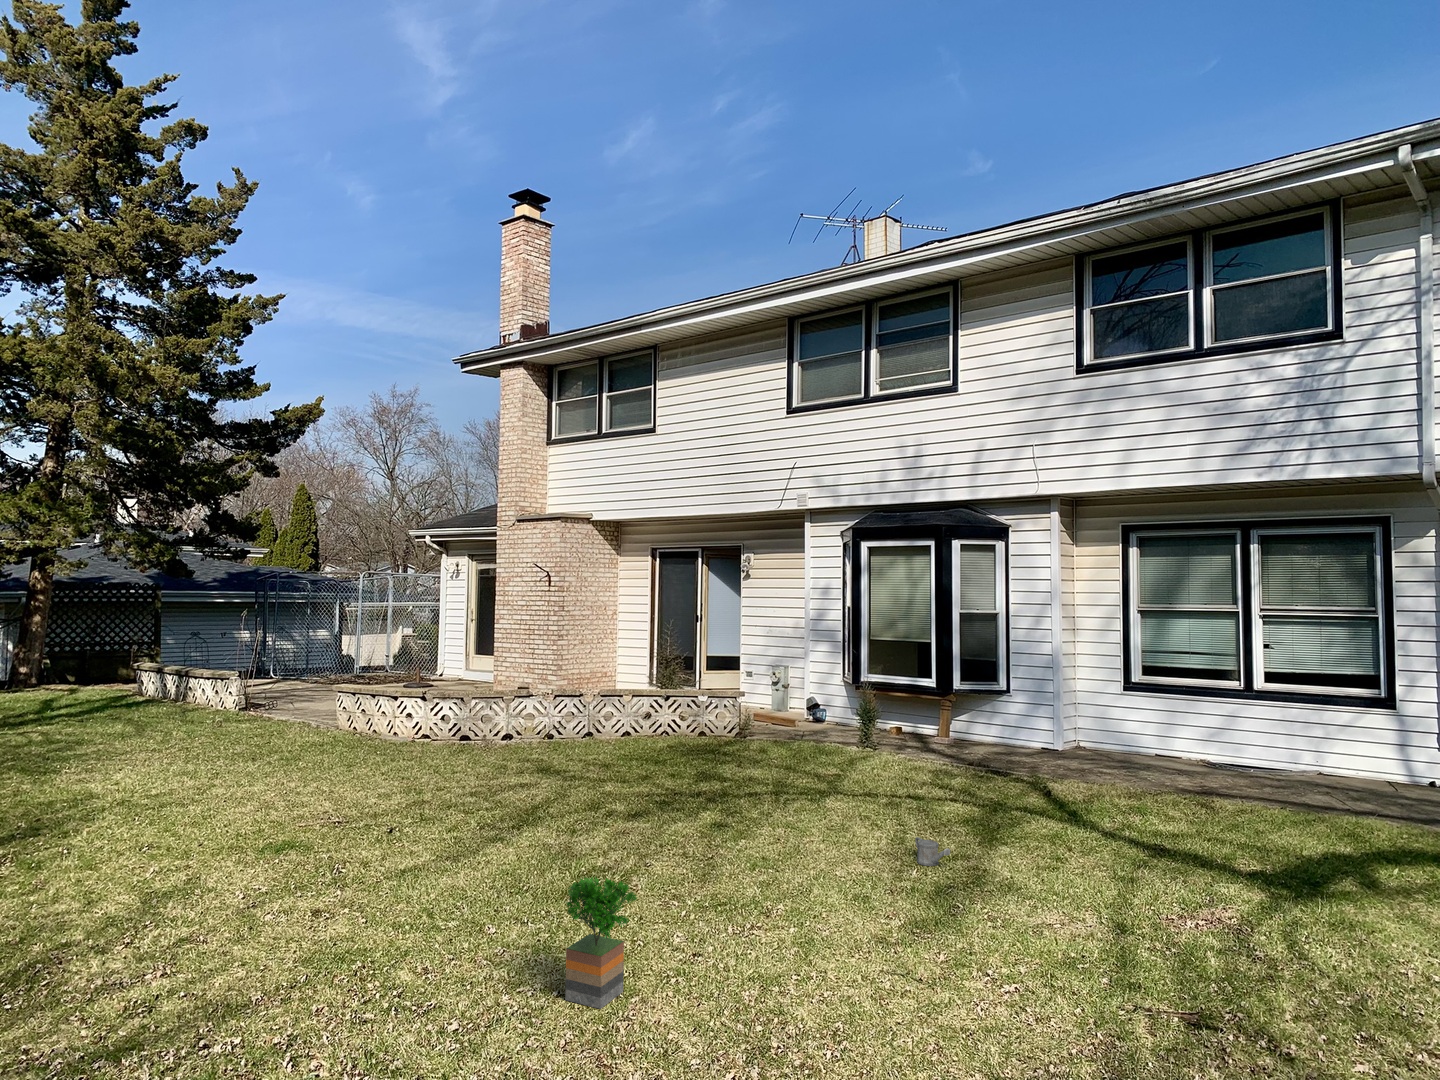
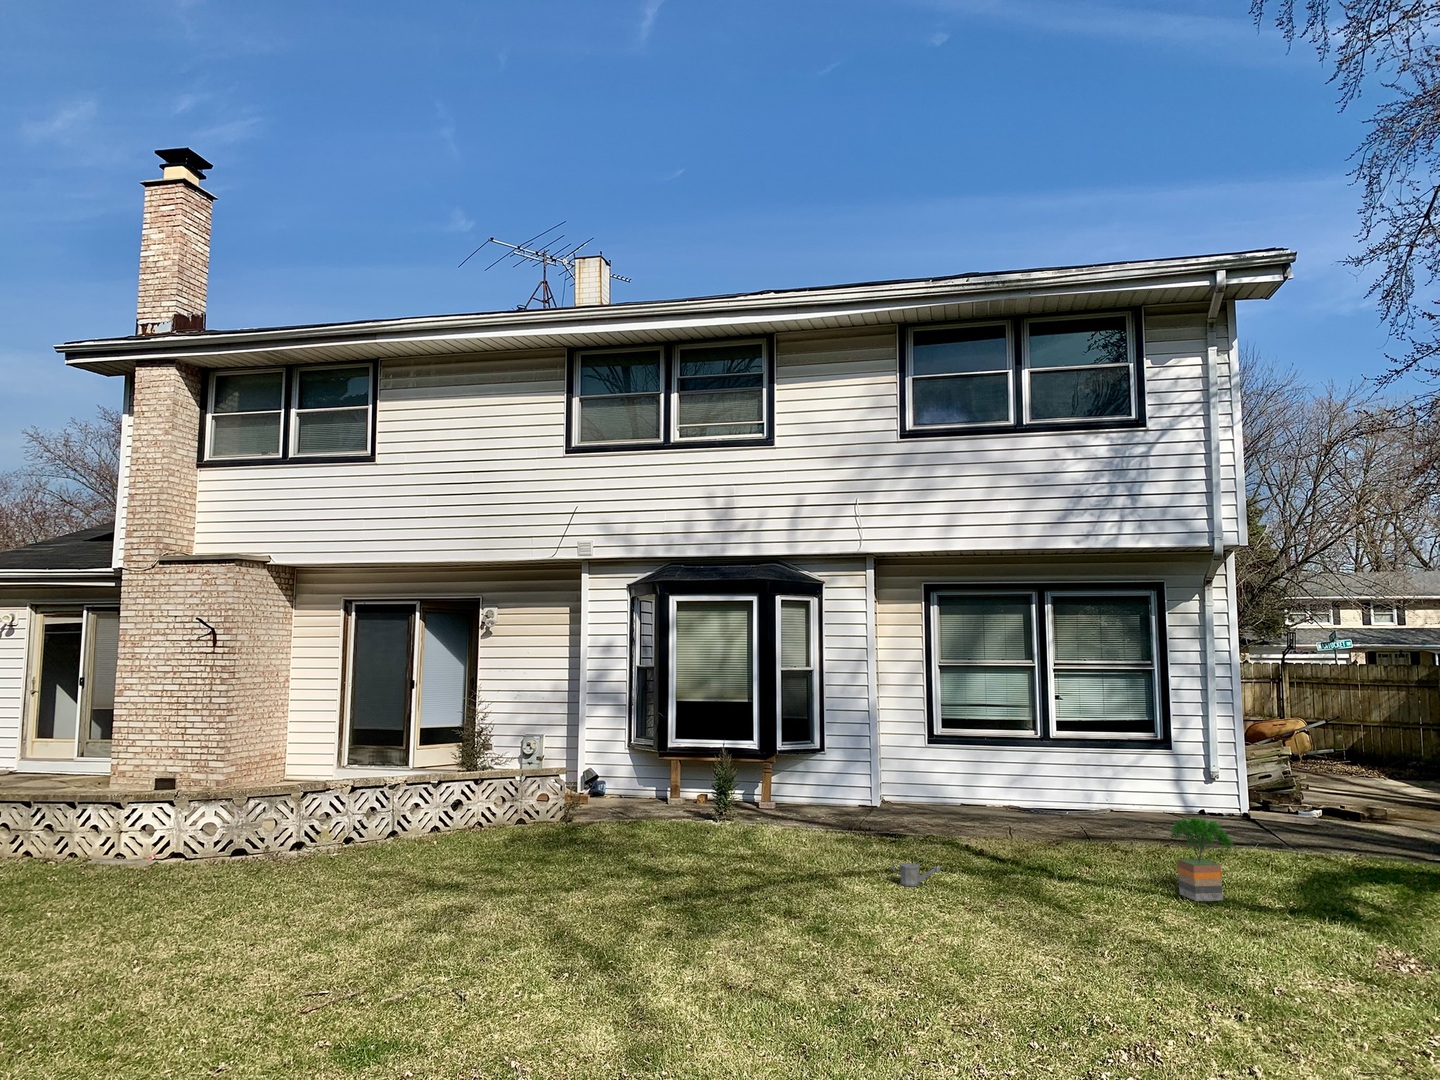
potted tree: present [565,877,637,1009] -> present [1170,818,1232,901]

